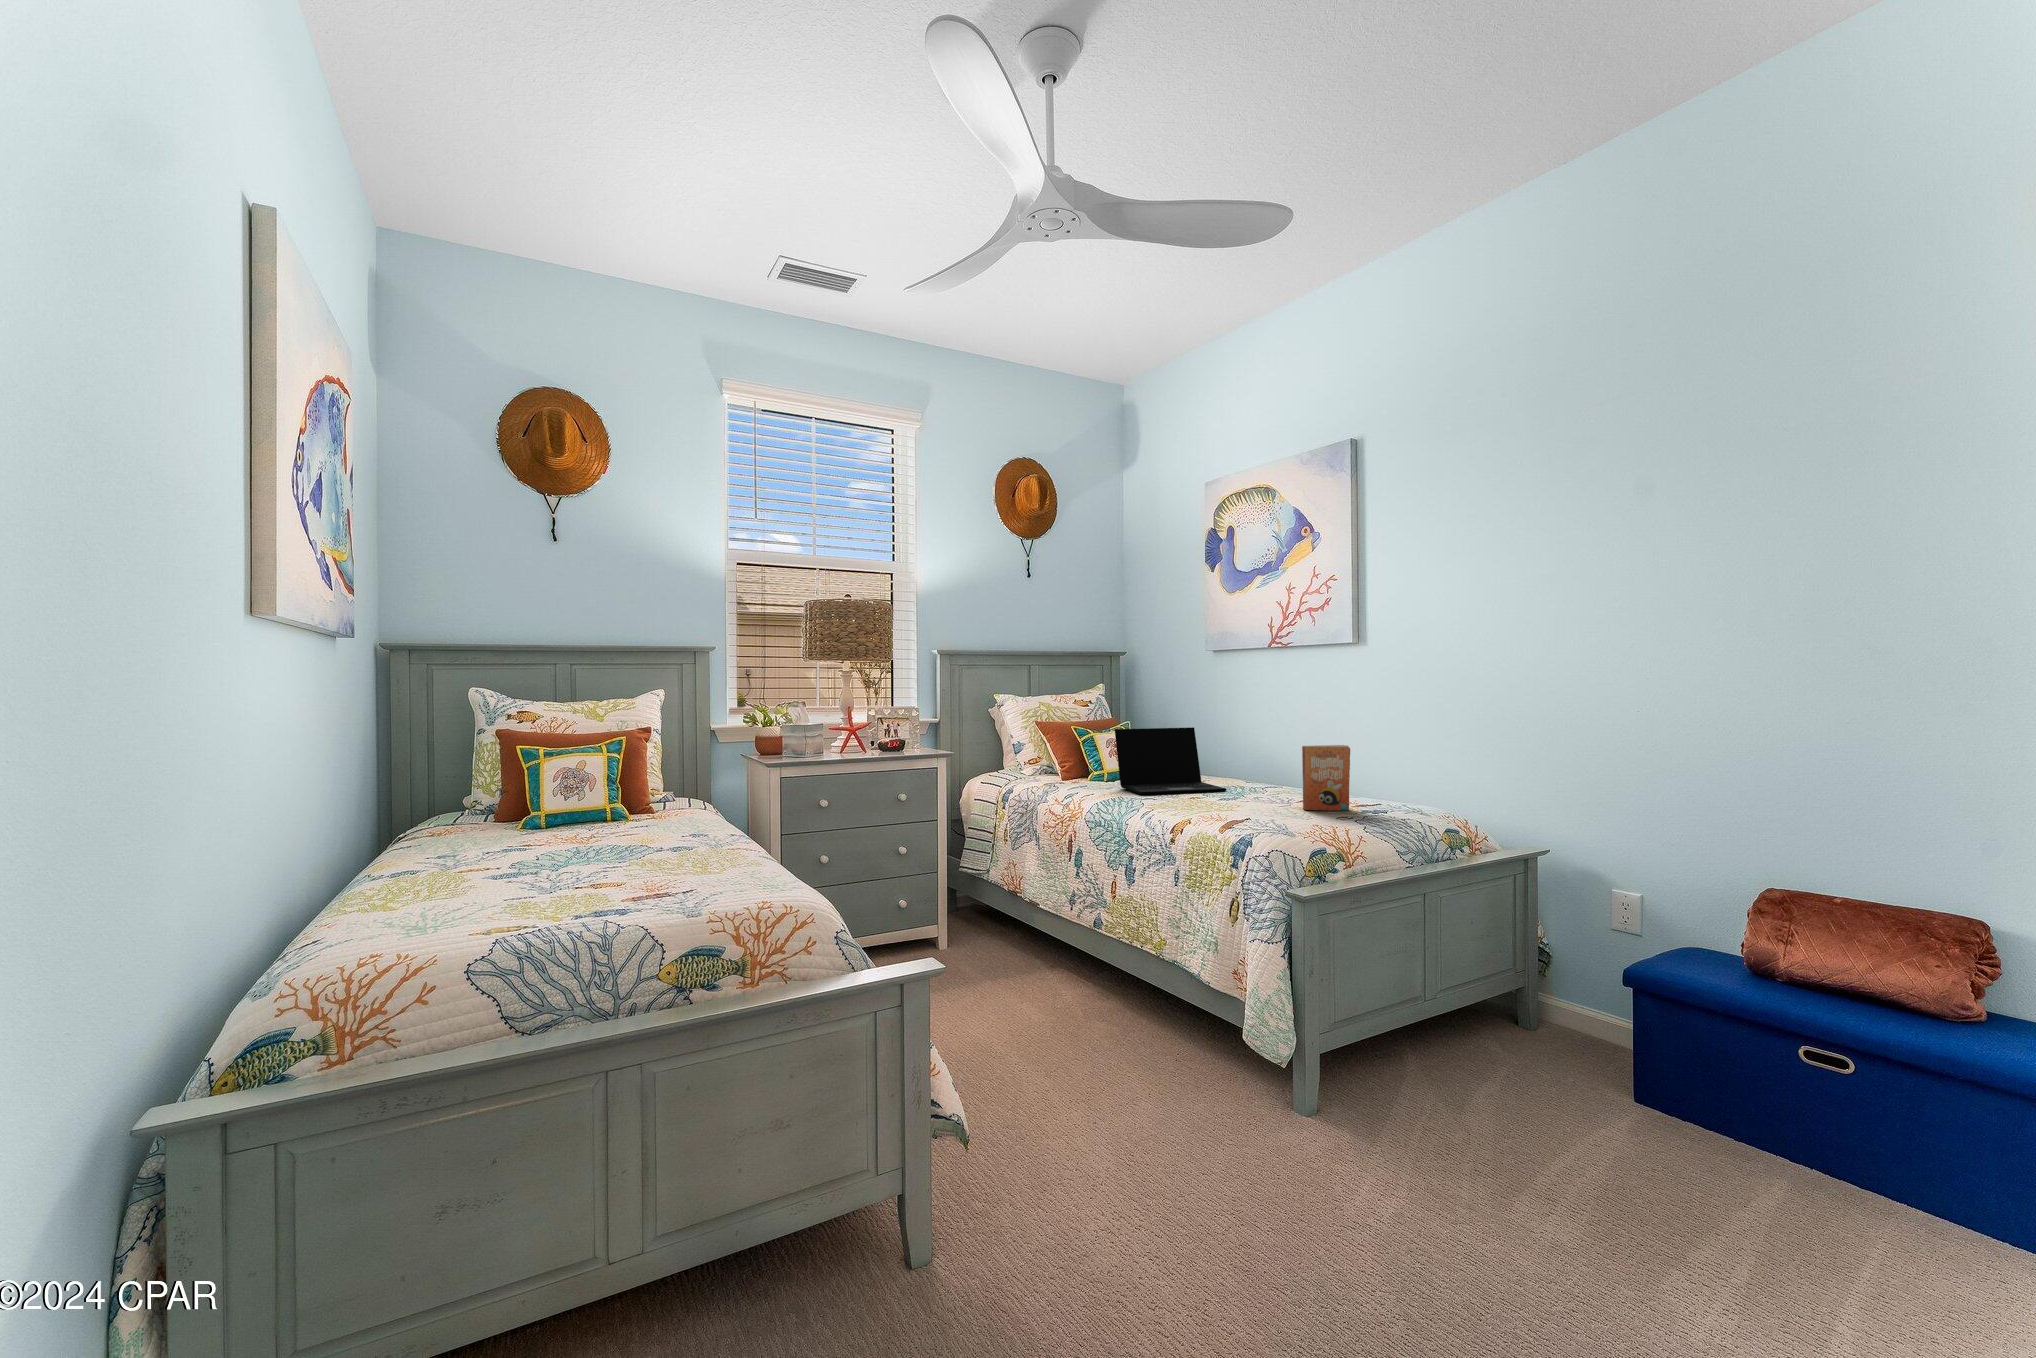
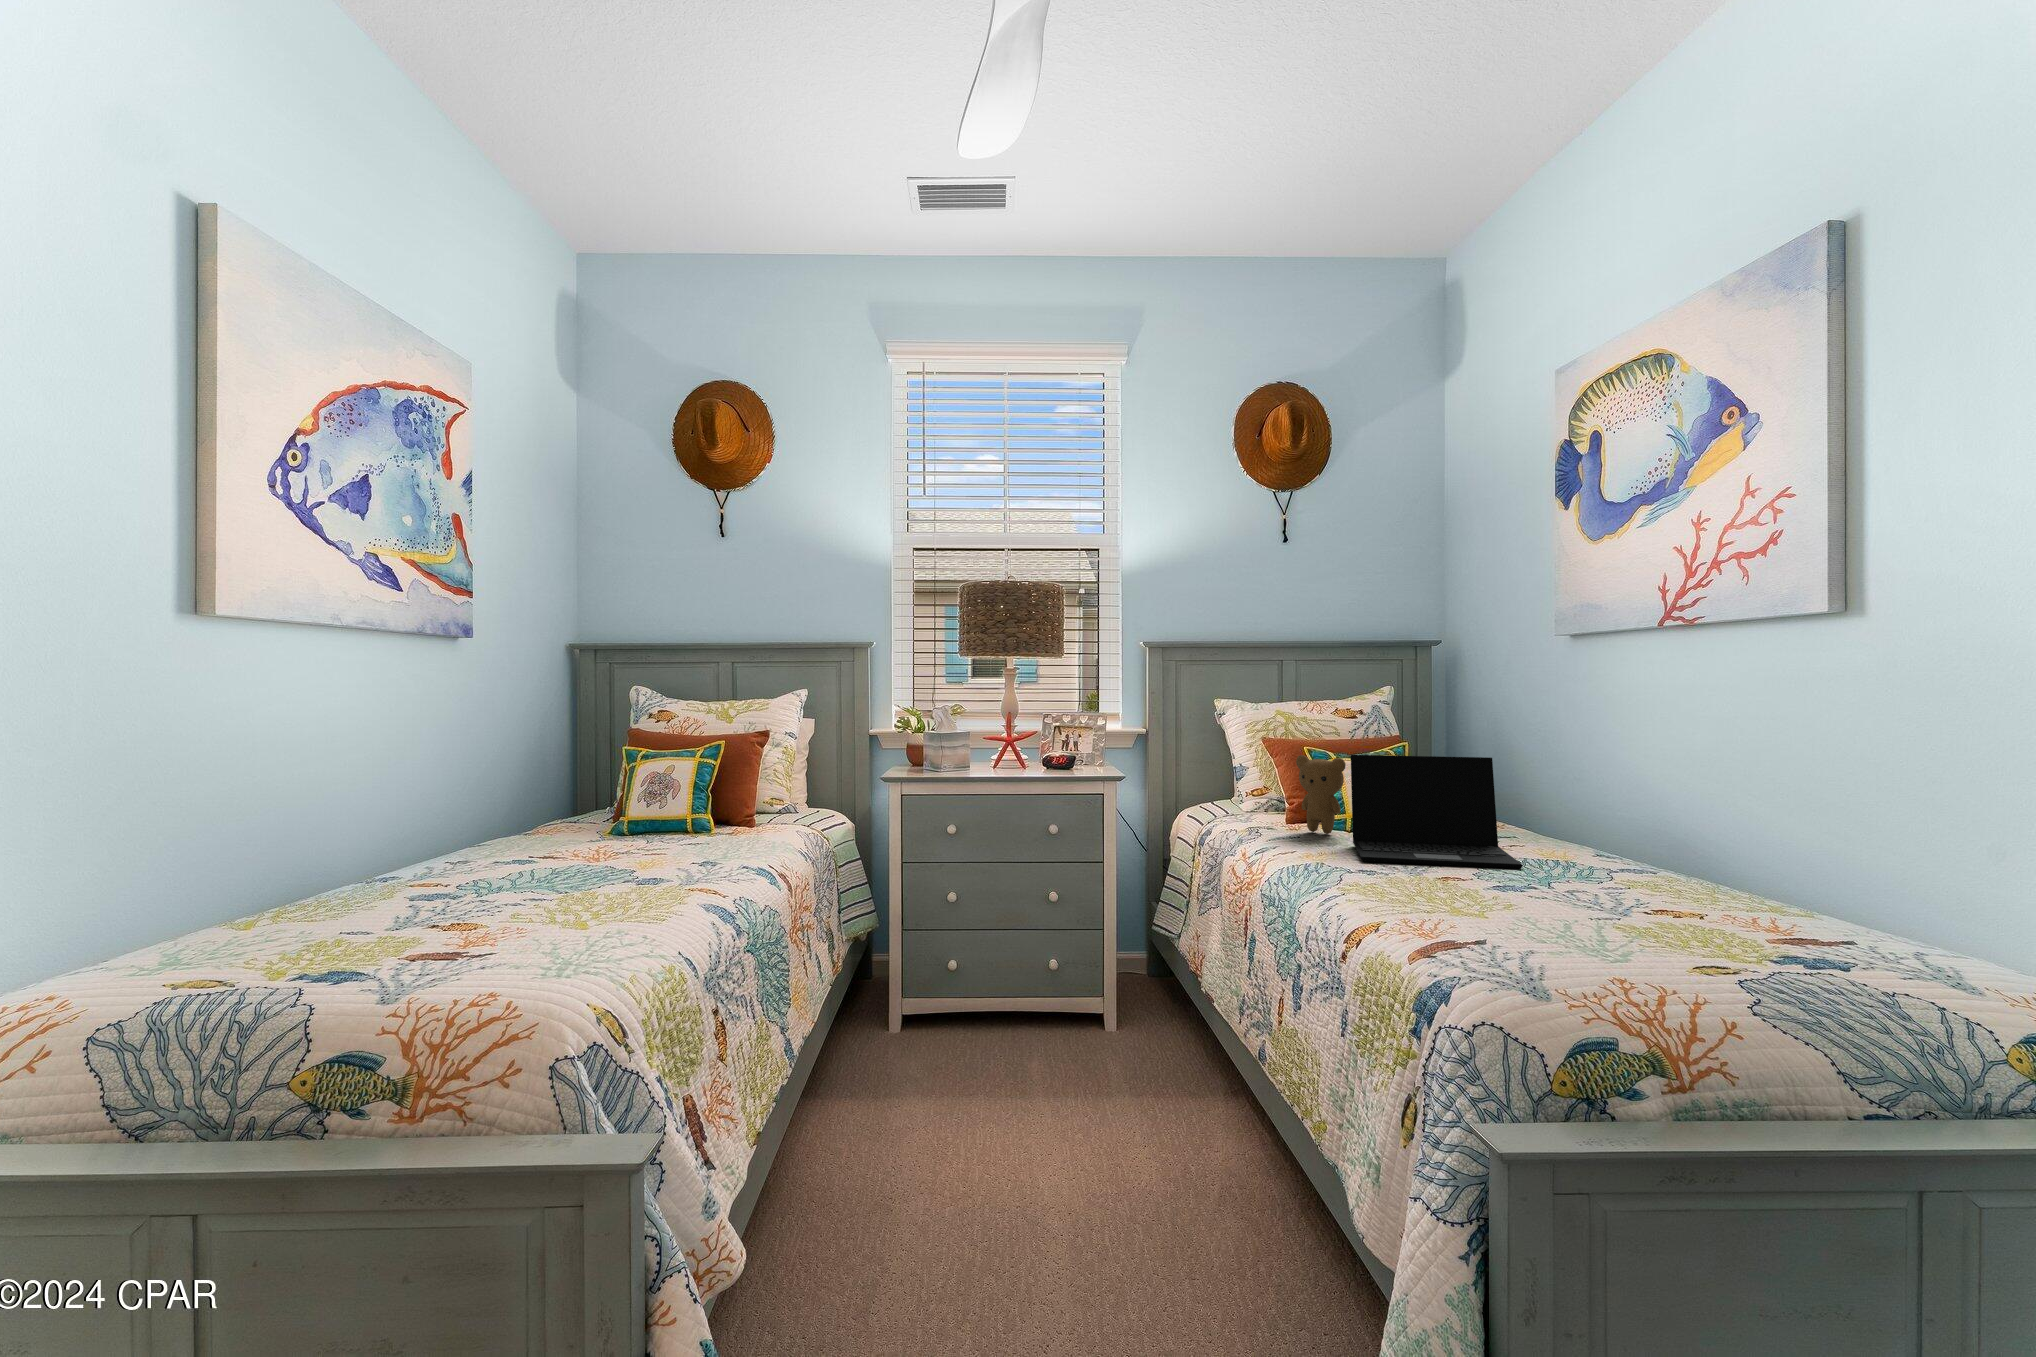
teddy bear: none [1071,732,1107,784] -> present [1296,755,1346,834]
paperback book: present [1302,745,1350,811] -> none [1570,810,1759,965]

